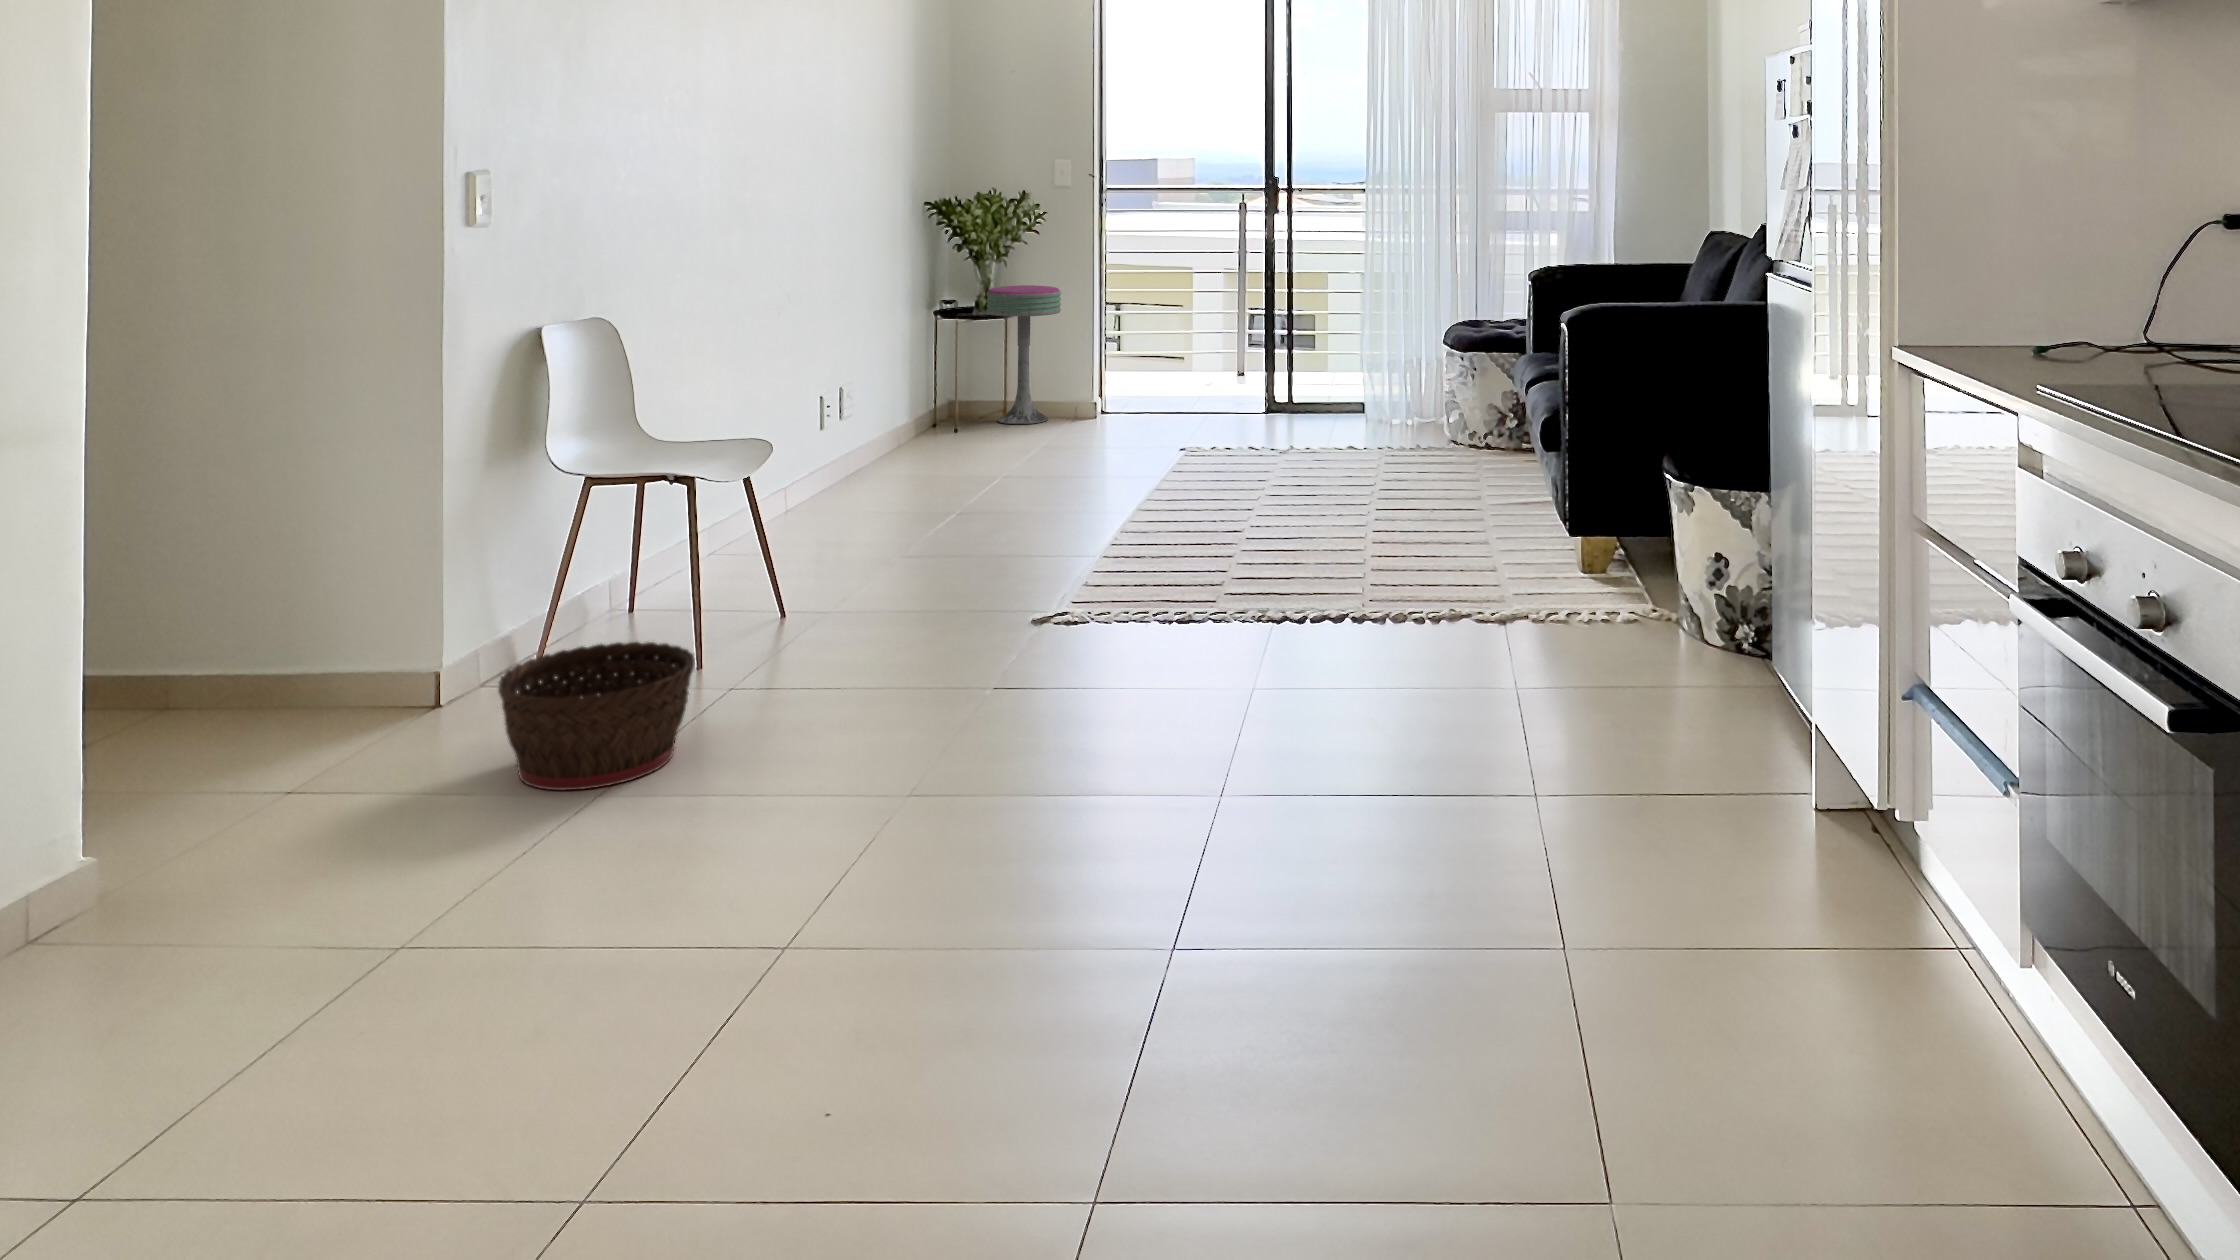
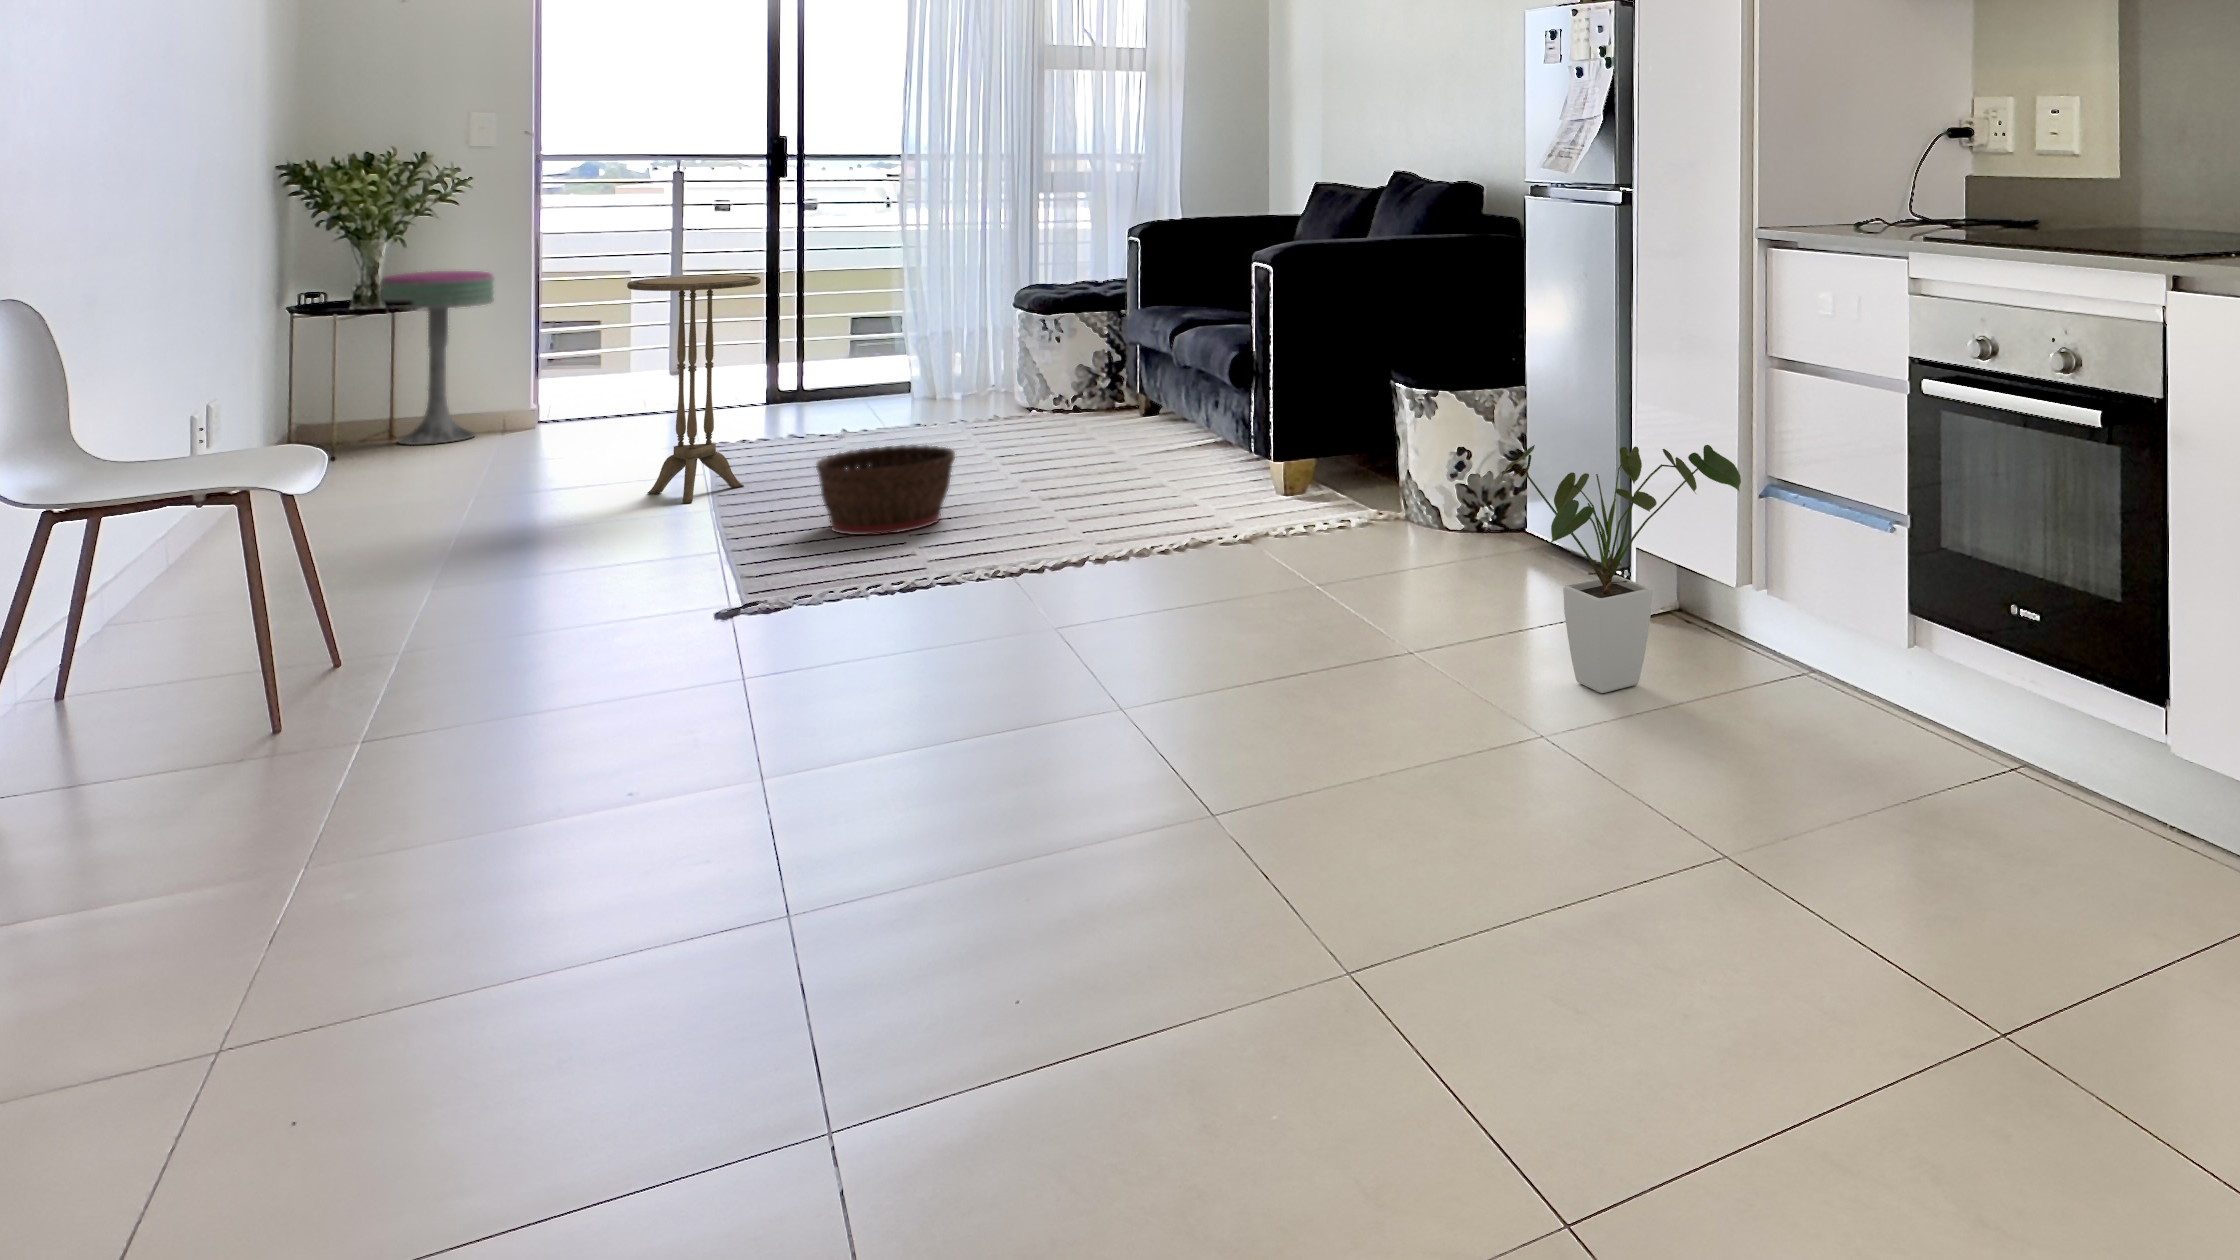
side table: none [1079,305,1178,503] -> present [627,275,761,503]
house plant: none [1566,587,1853,905] -> present [1501,445,1741,693]
basket: present [498,642,695,790] -> present [816,445,955,535]

